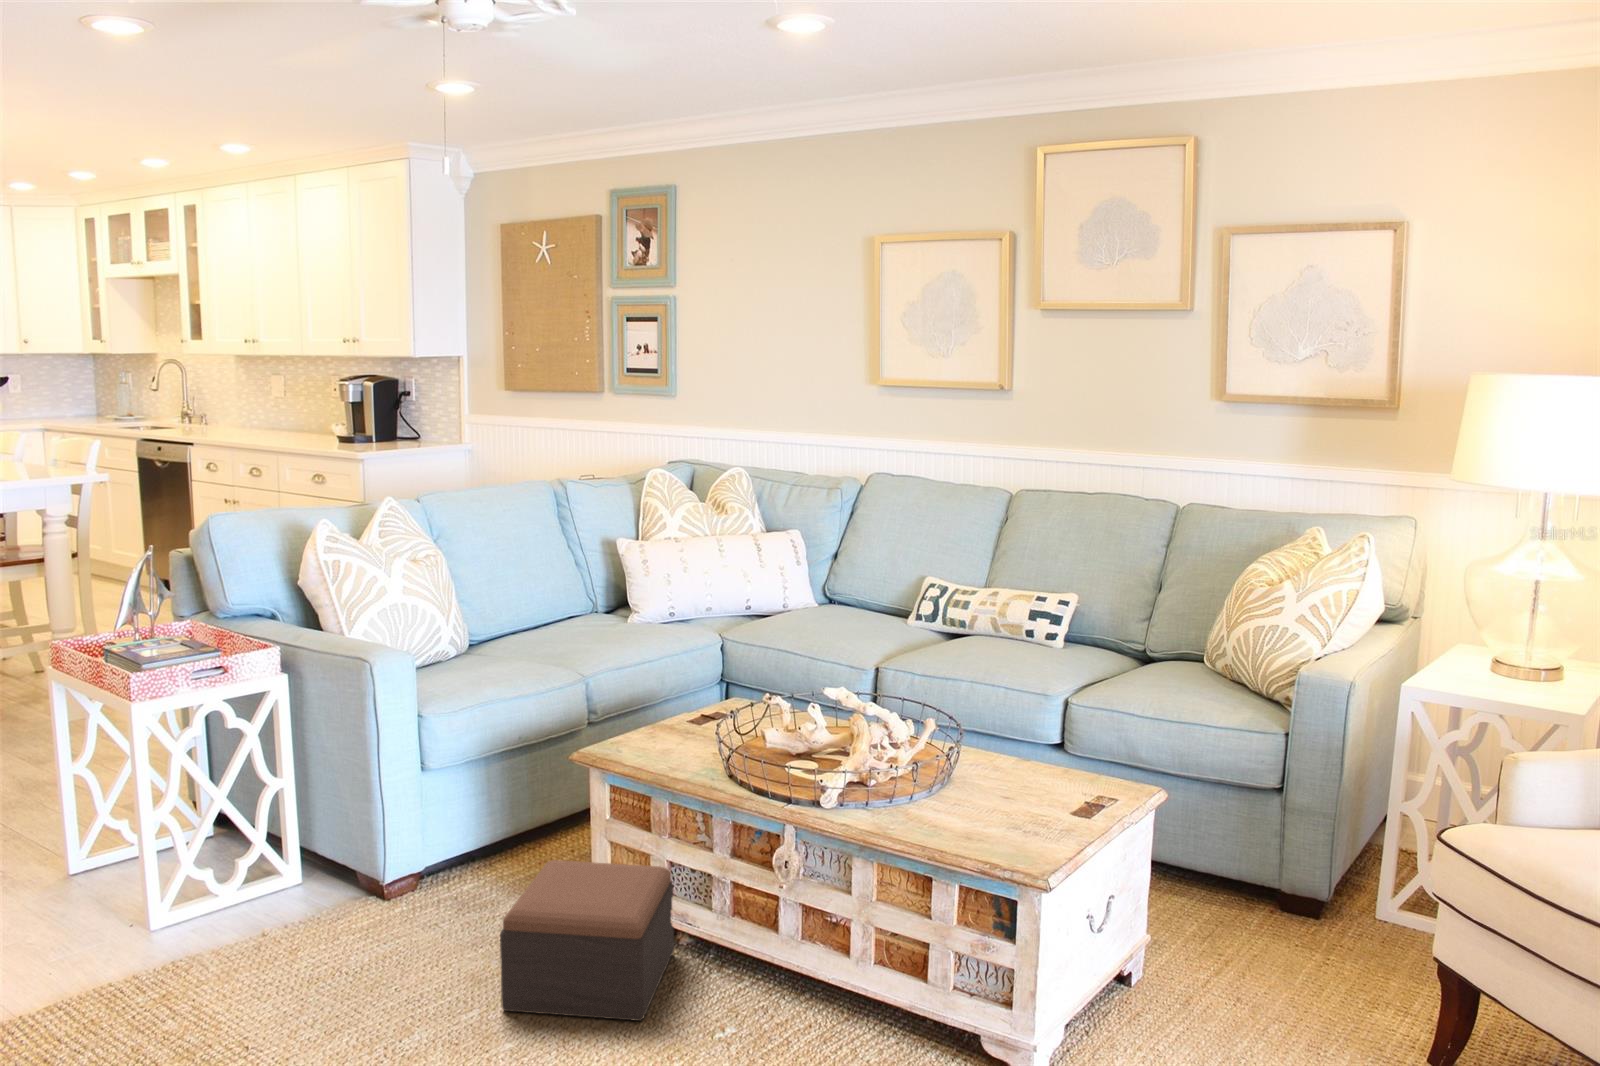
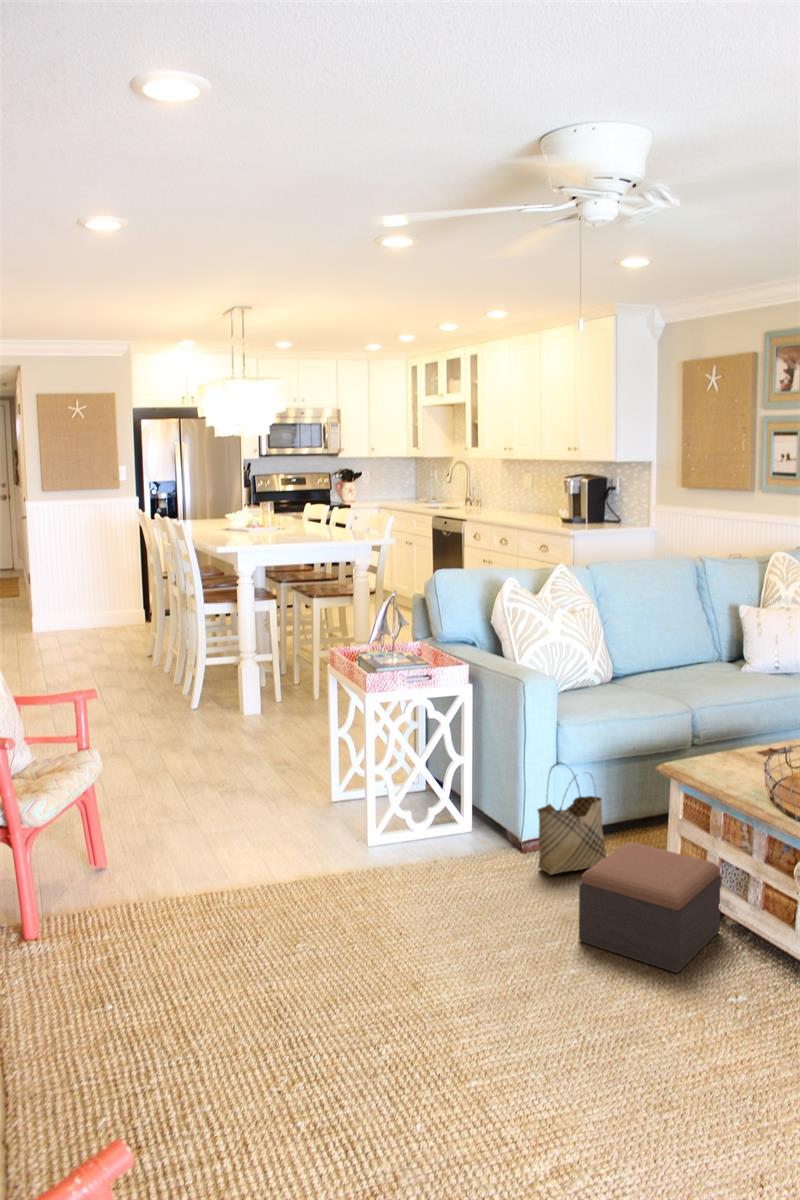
woven basket: none [411,769,506,927] -> present [538,762,606,875]

